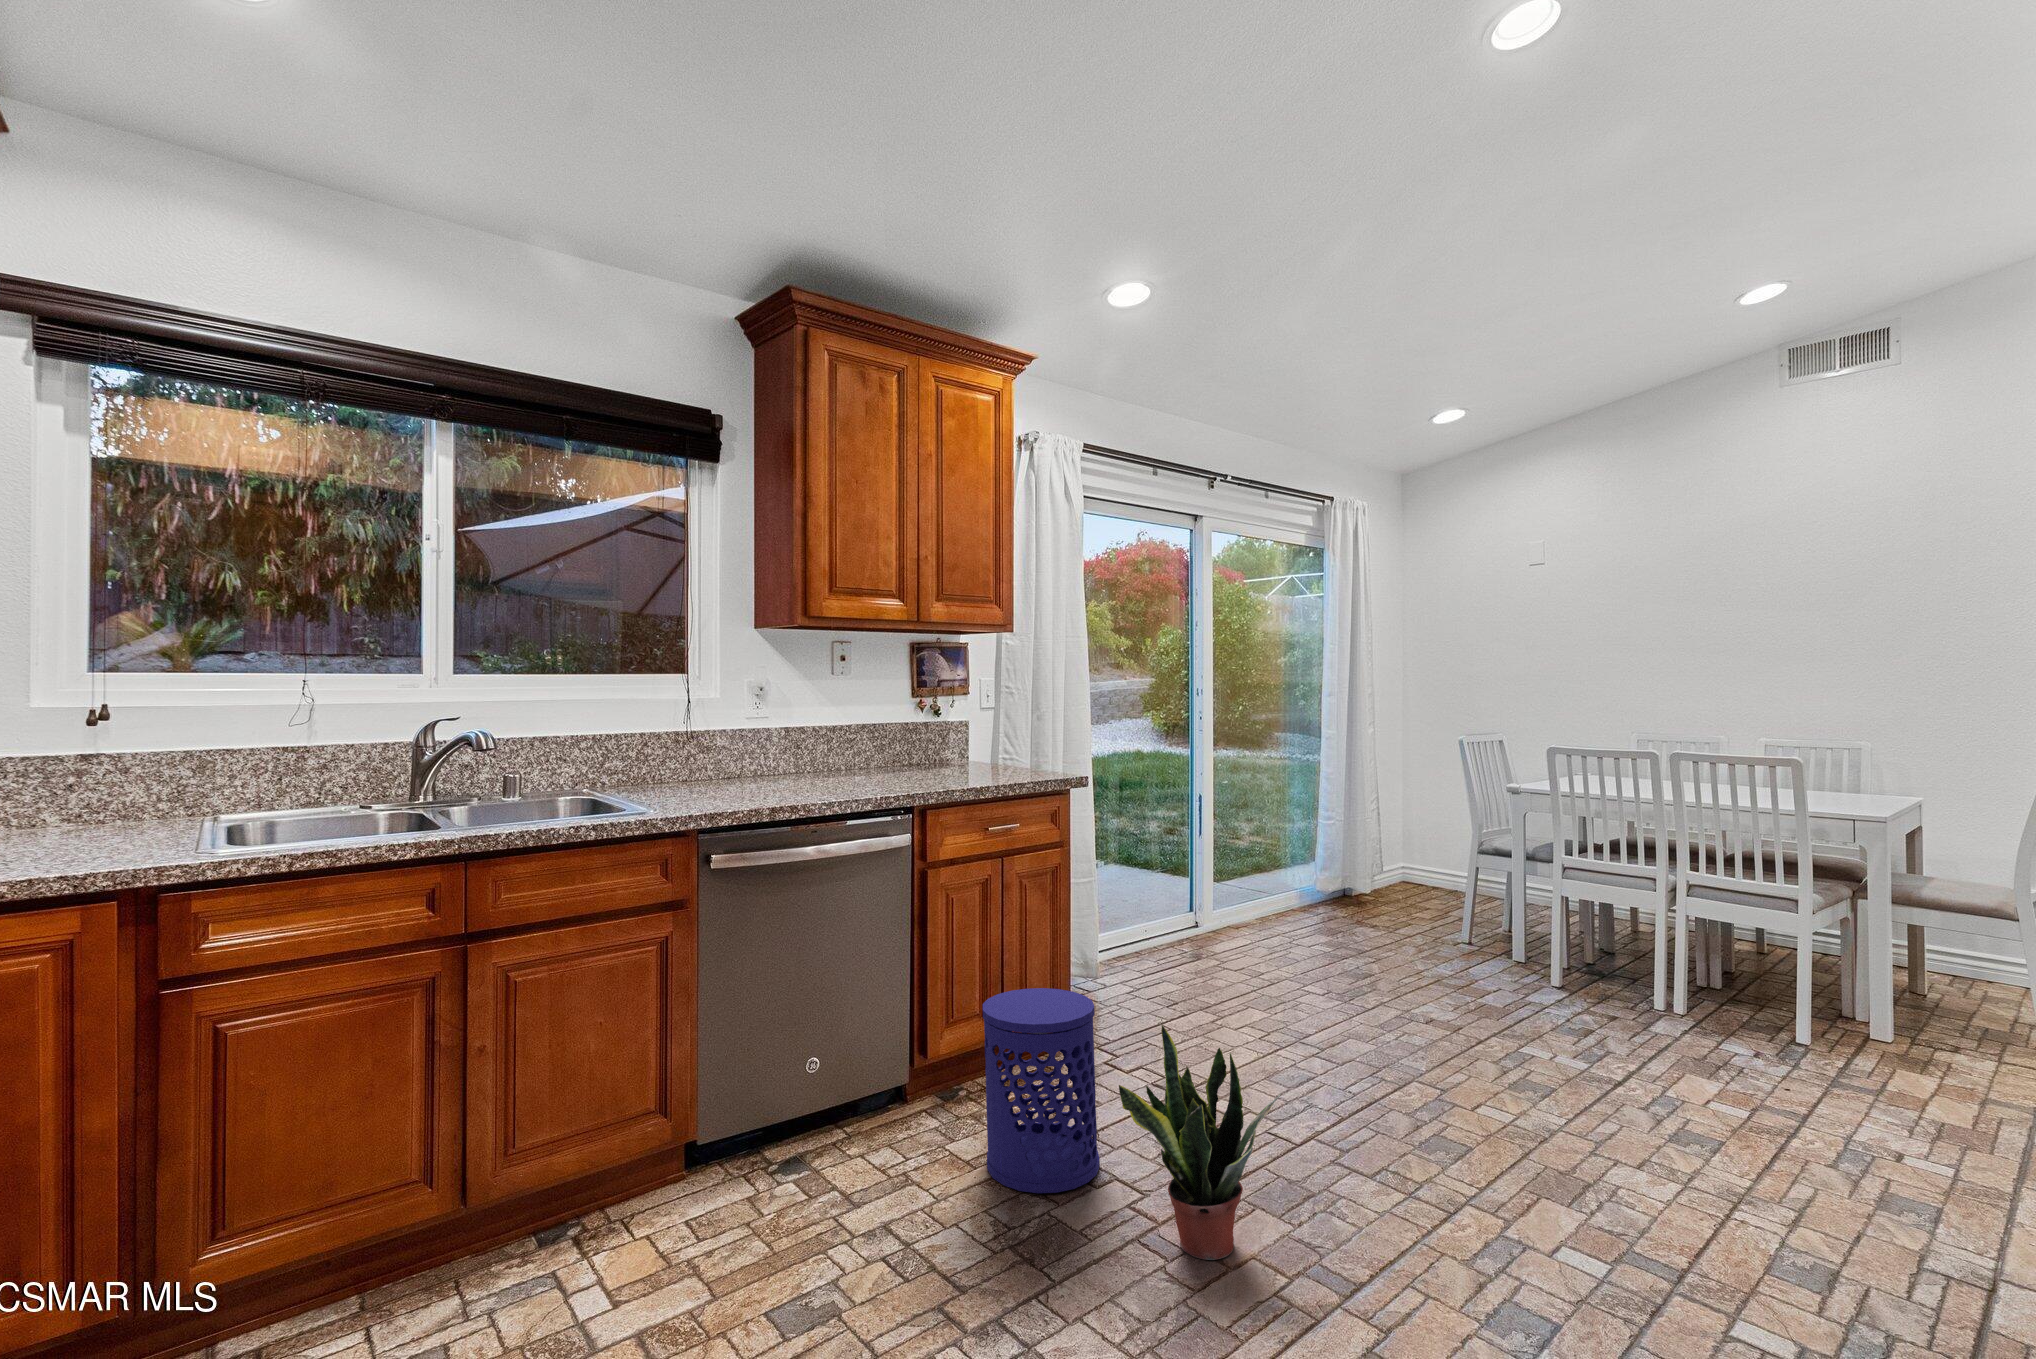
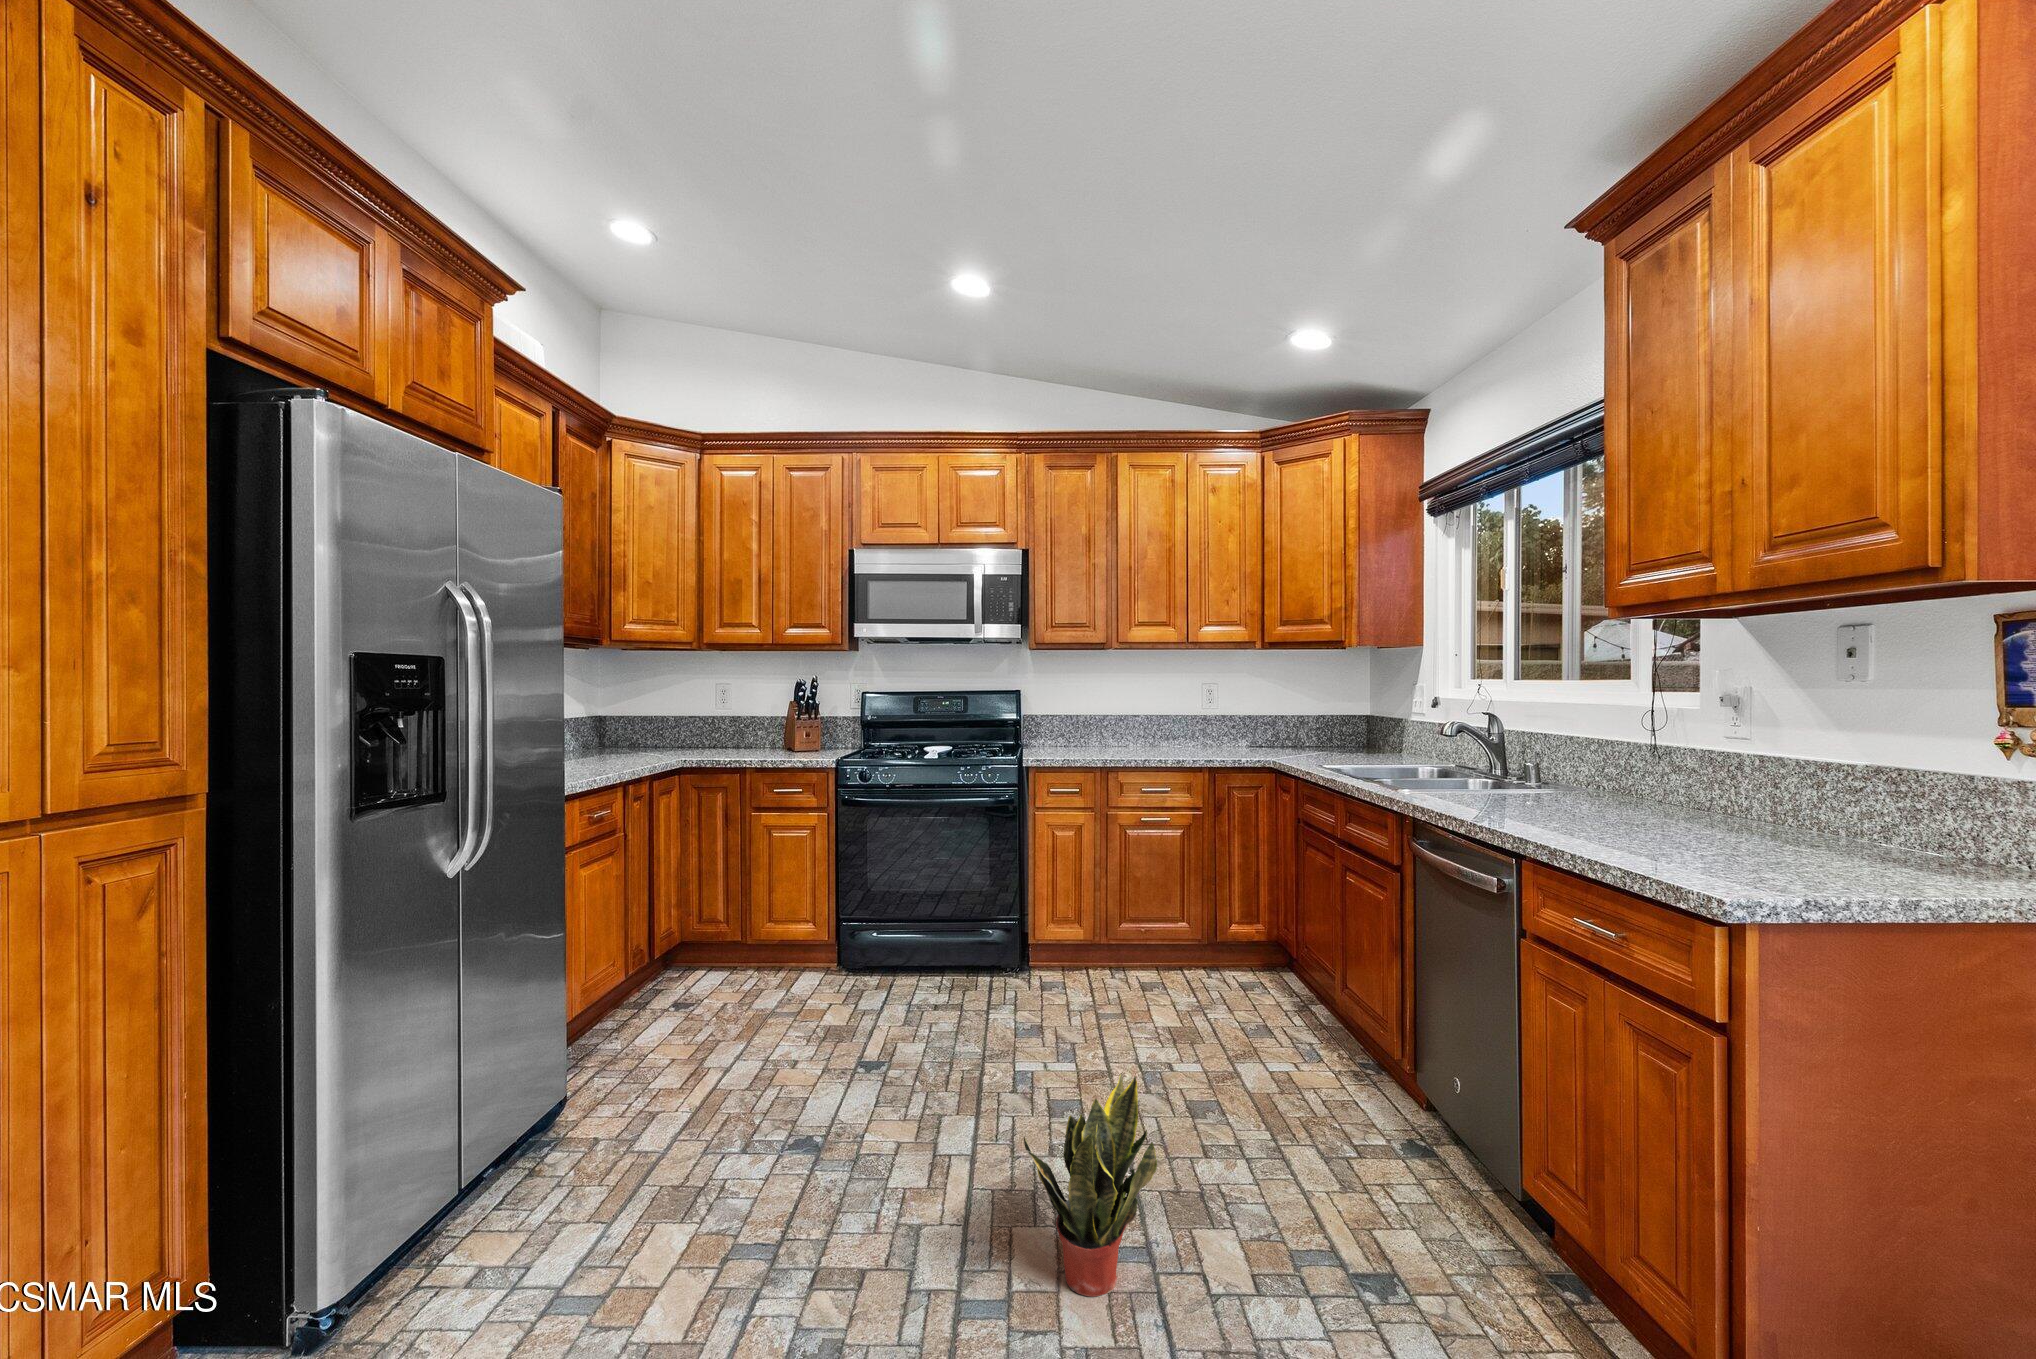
waste bin: present [983,988,1100,1193] -> none [1237,1058,1382,1316]

